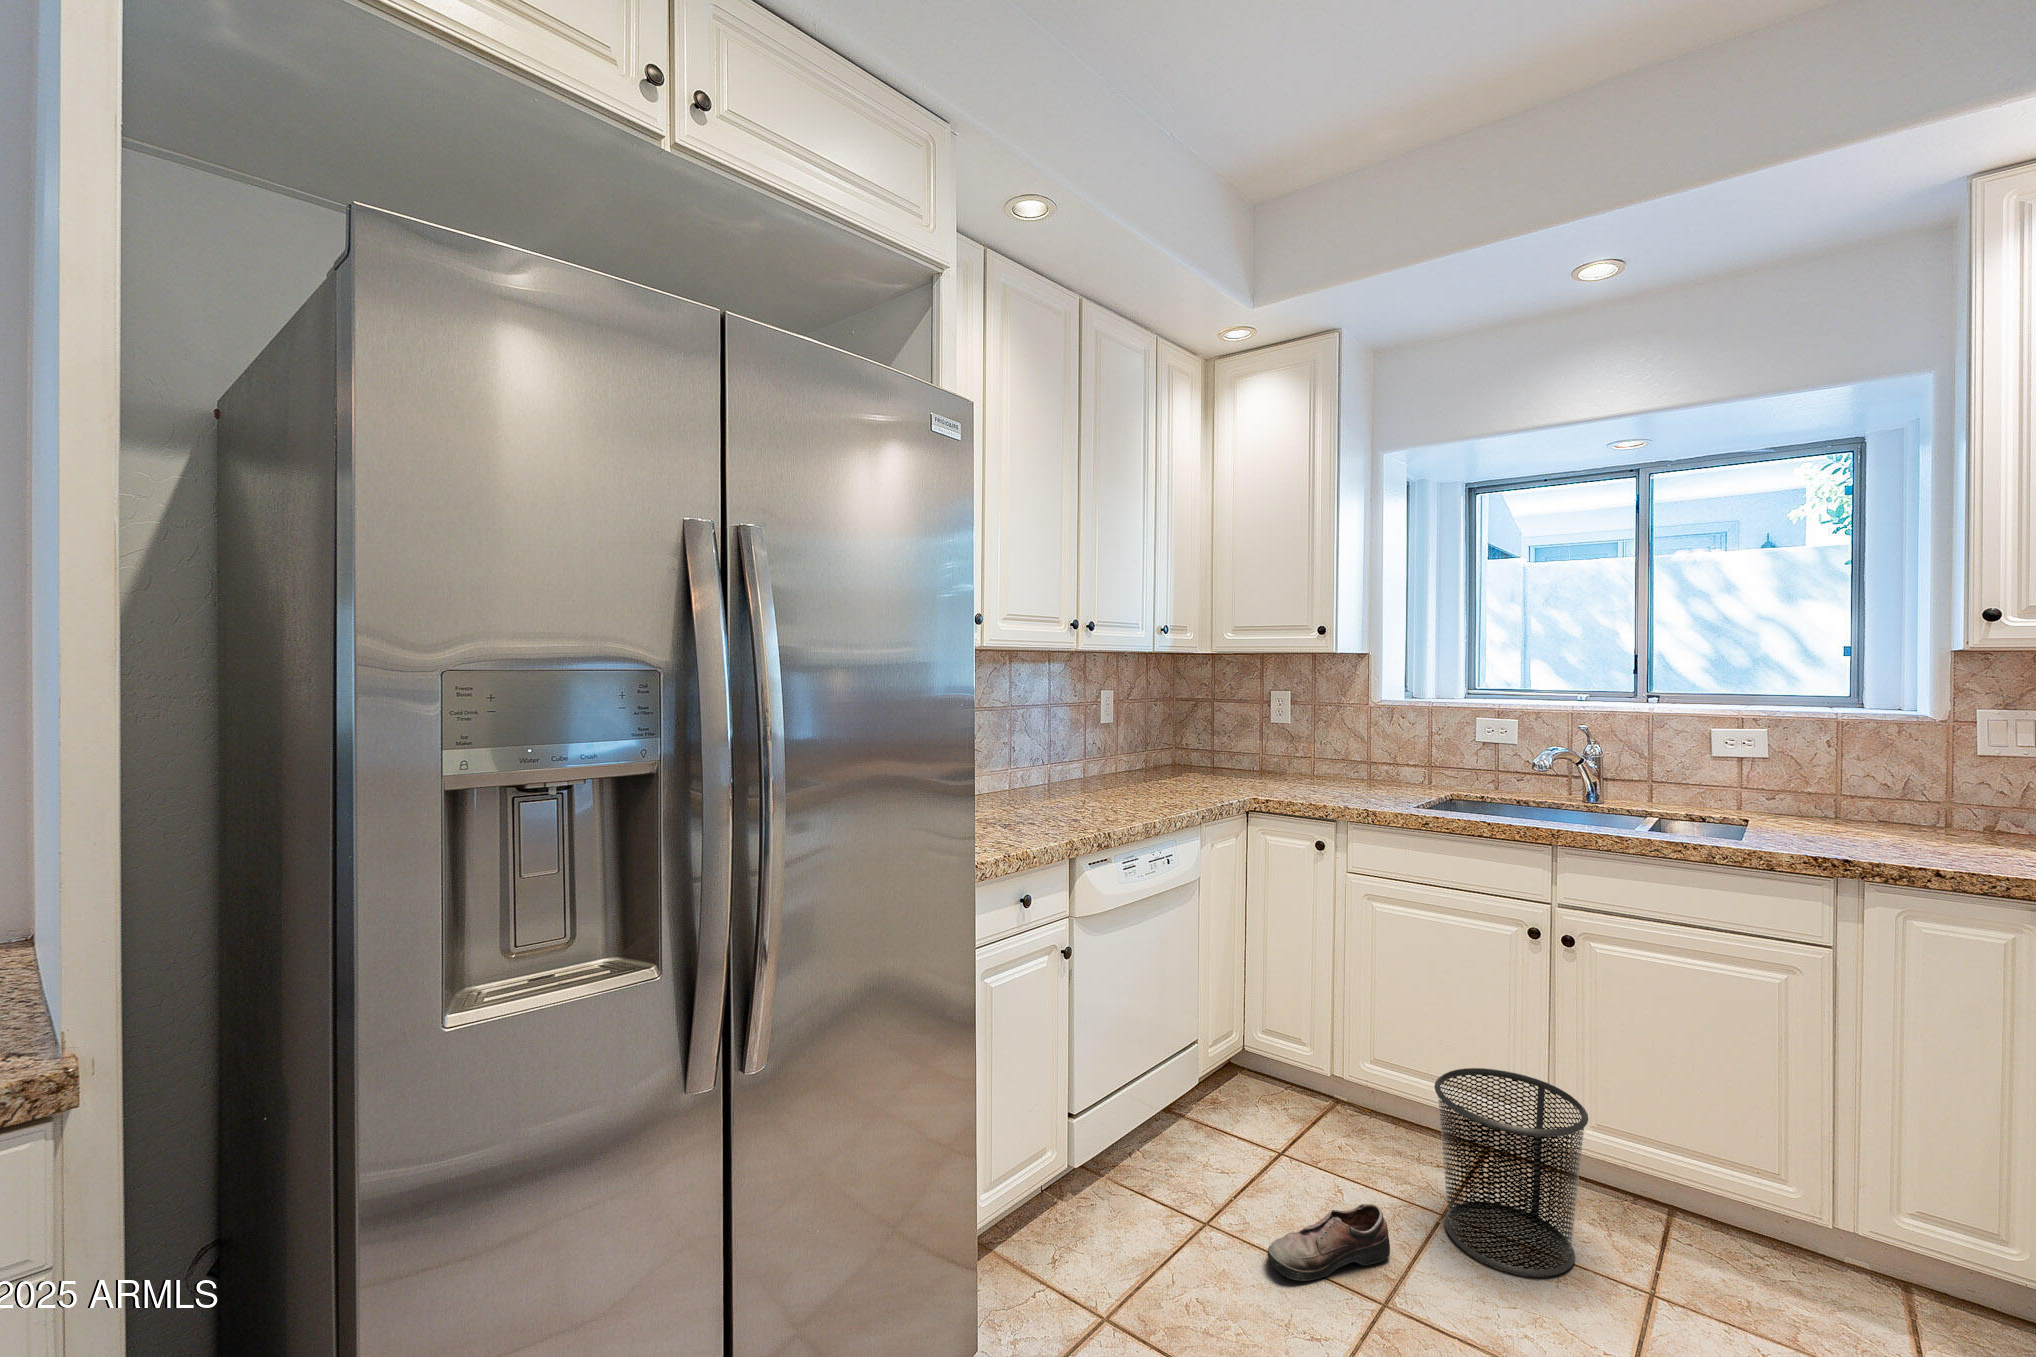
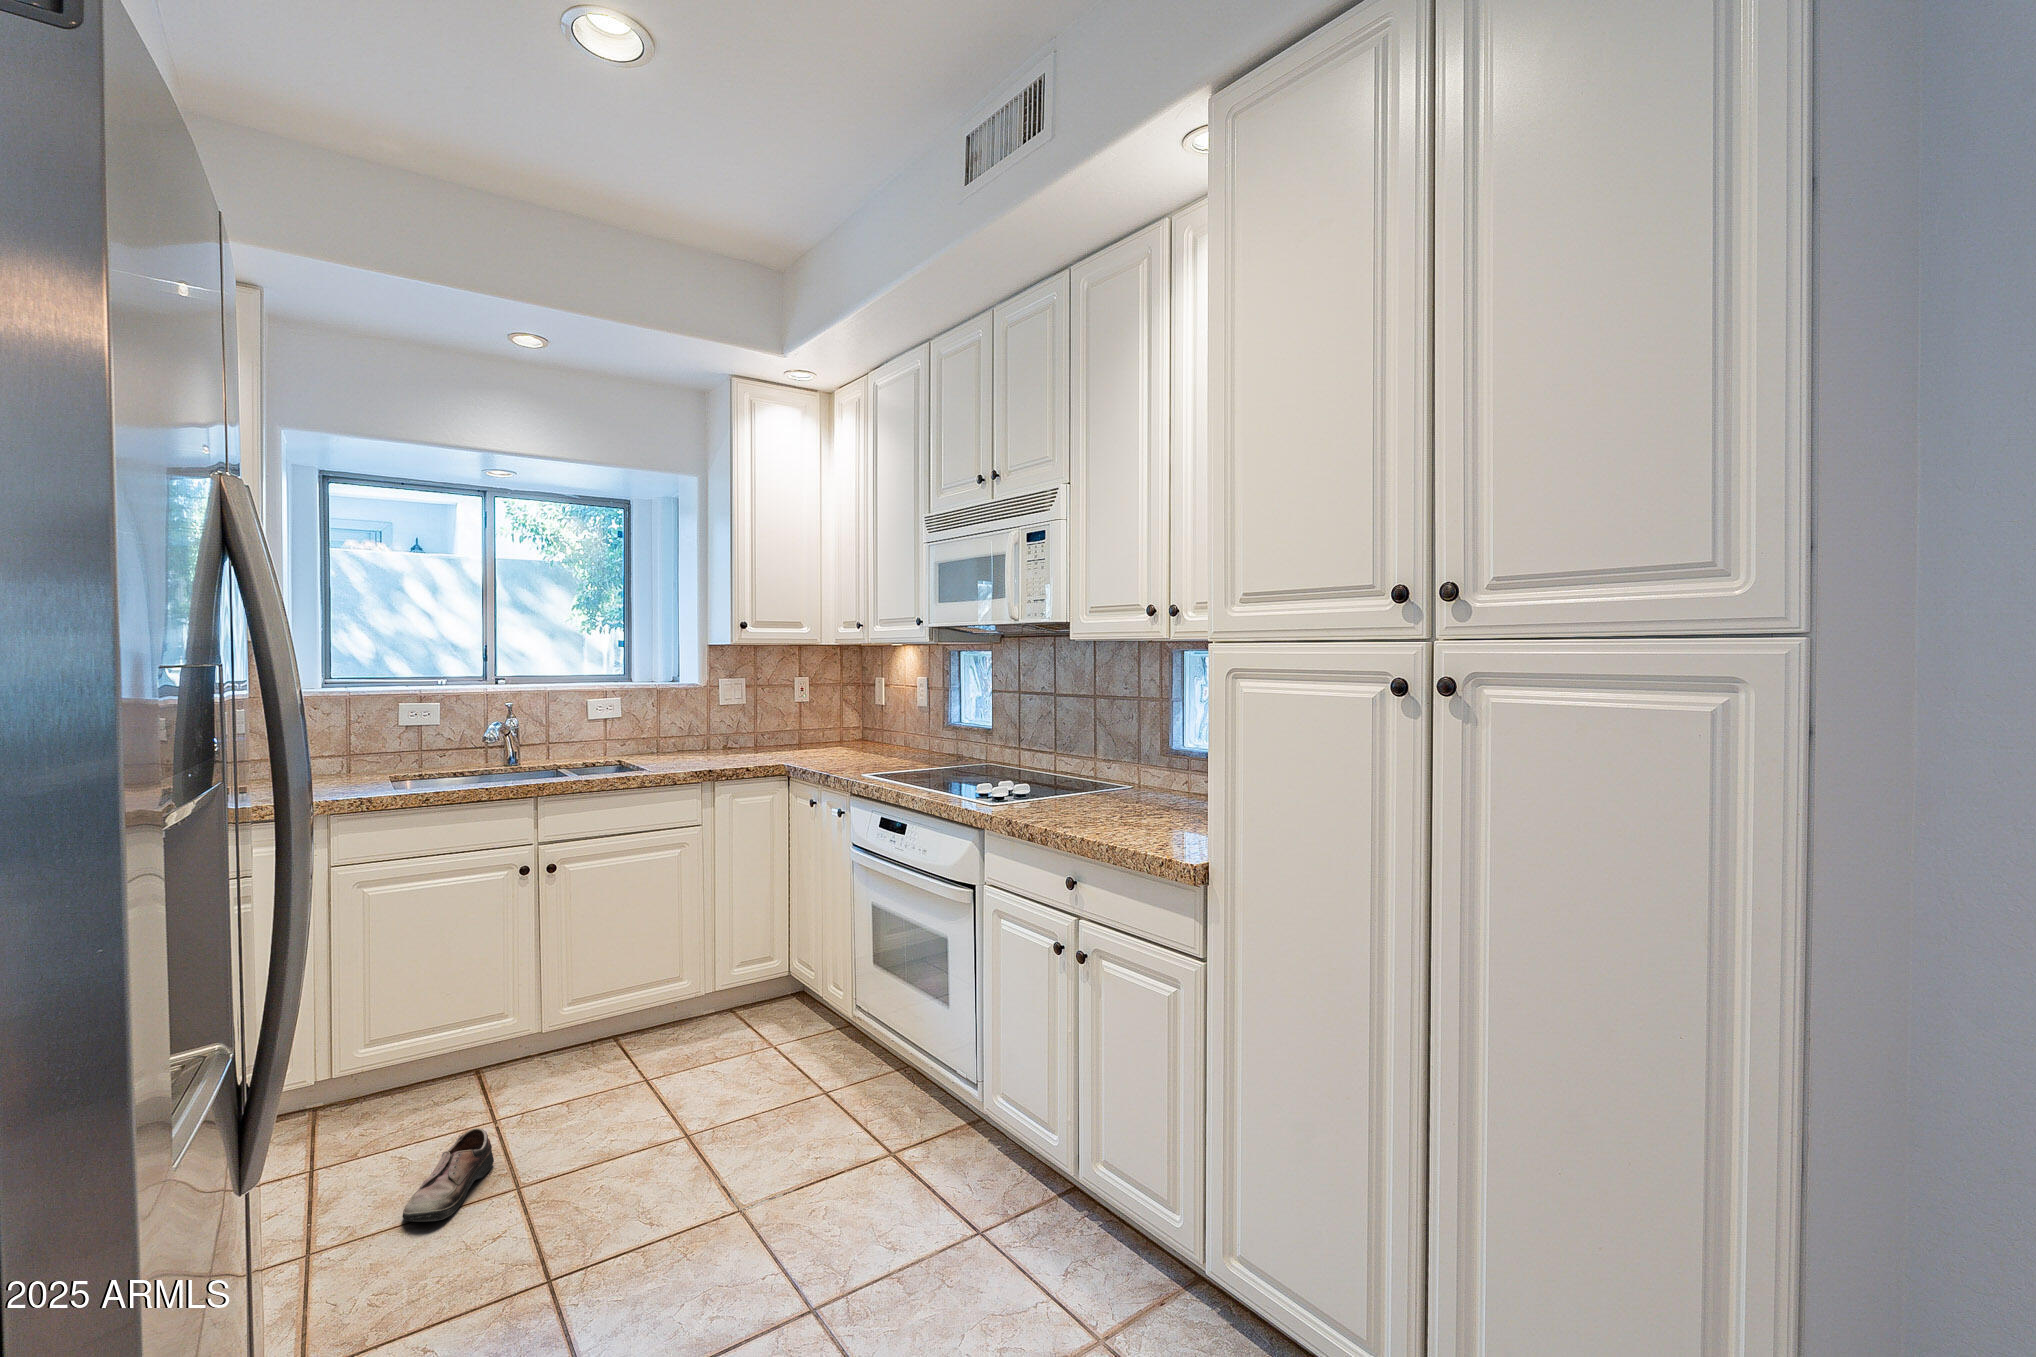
waste bin: present [1434,1068,1588,1276] -> none [488,977,608,1128]

